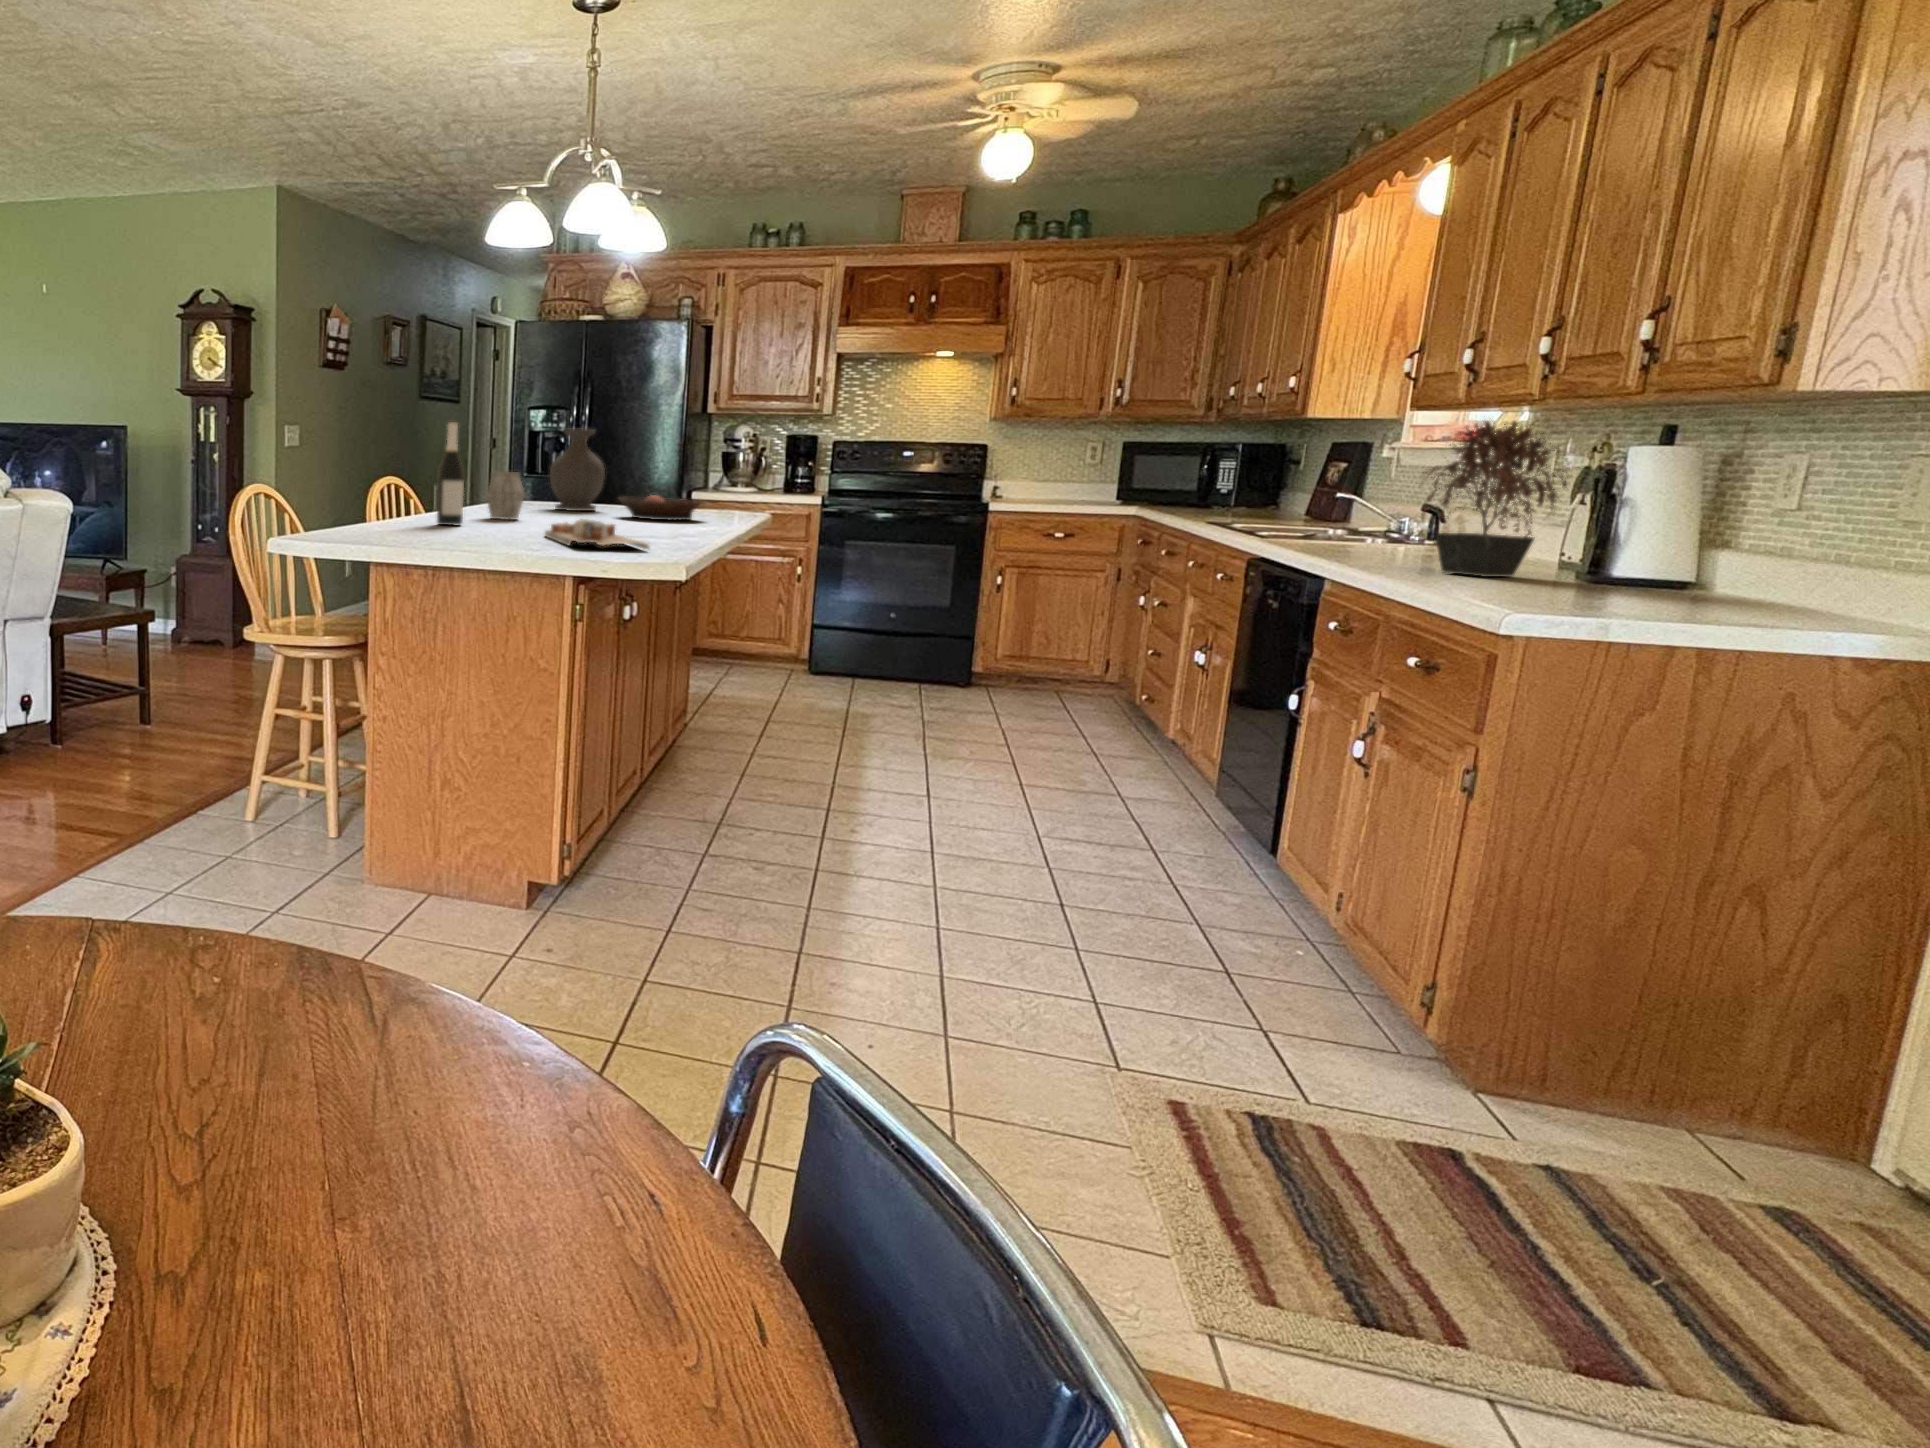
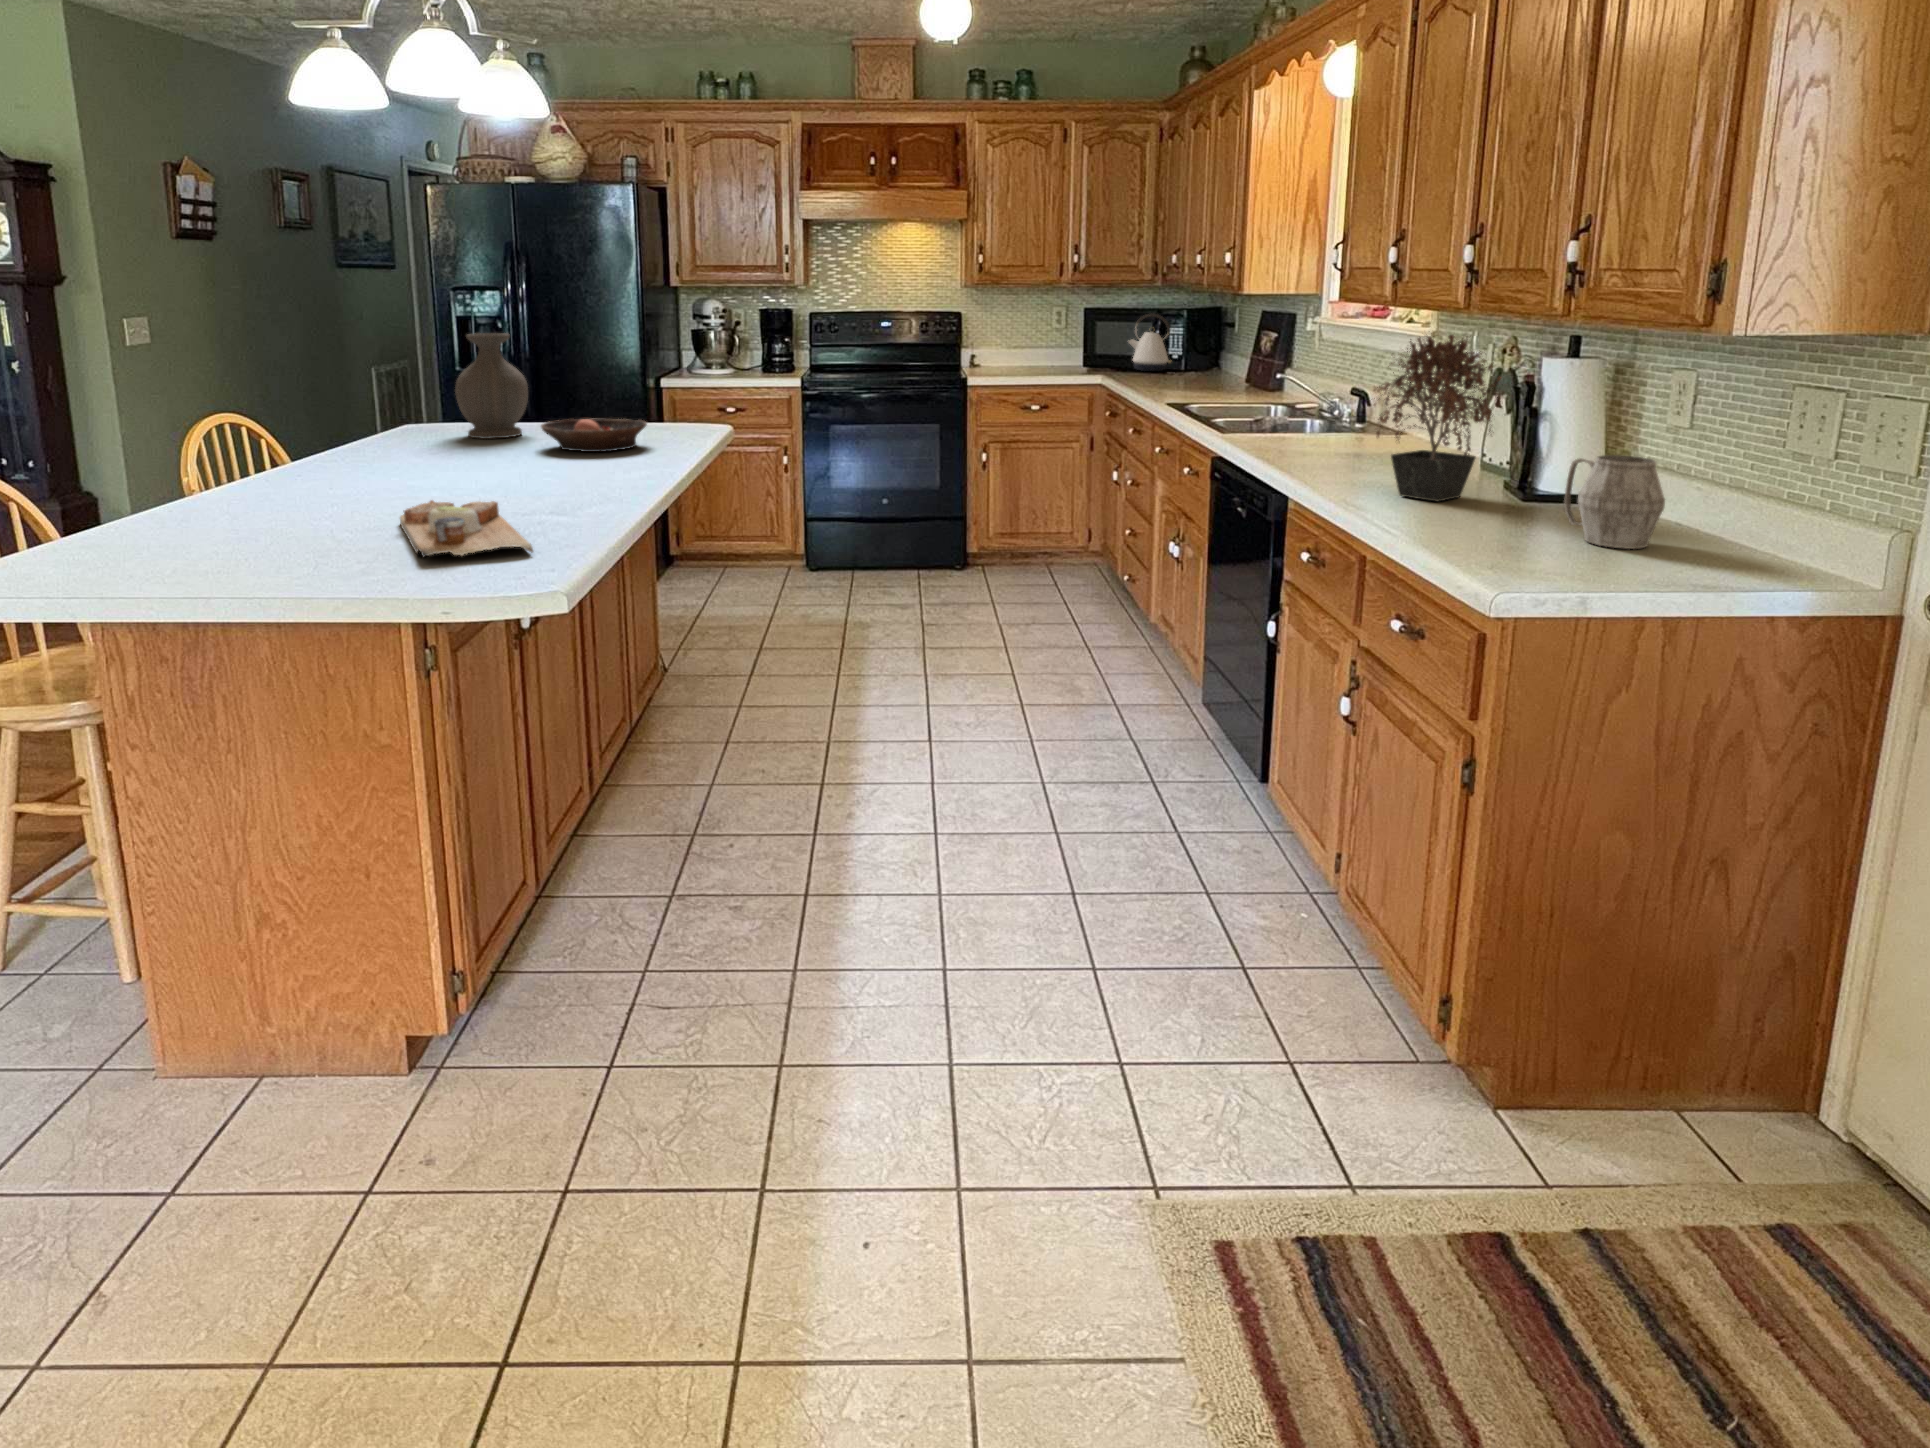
wine bottle: present [437,422,464,526] -> none [243,361,291,508]
kettle: none [1168,448,1220,506] -> present [1128,314,1171,371]
mug: present [486,472,525,520] -> present [1565,455,1665,549]

